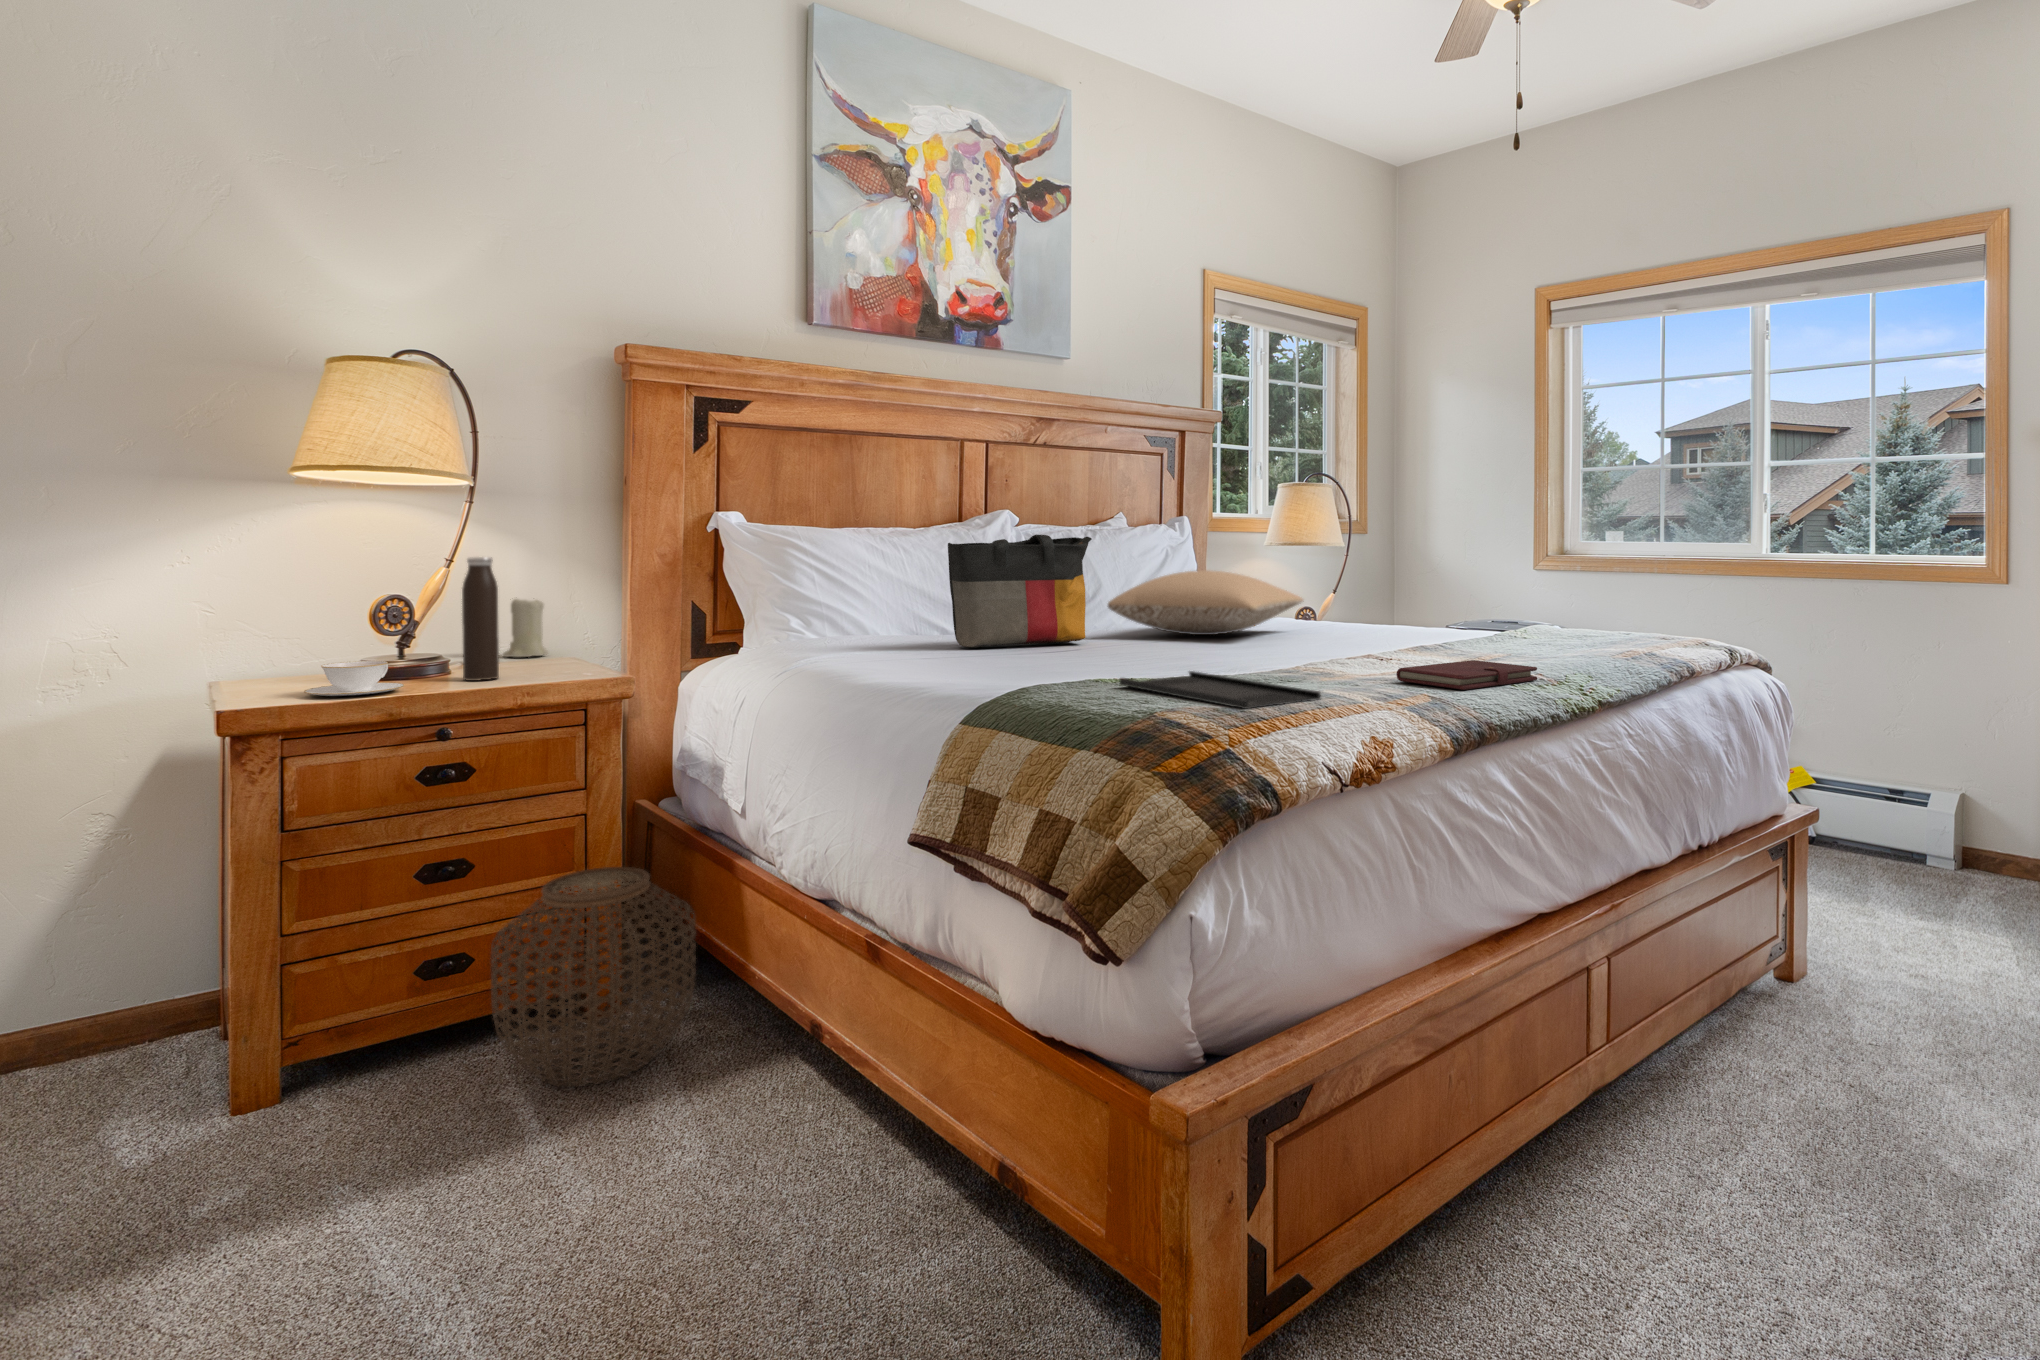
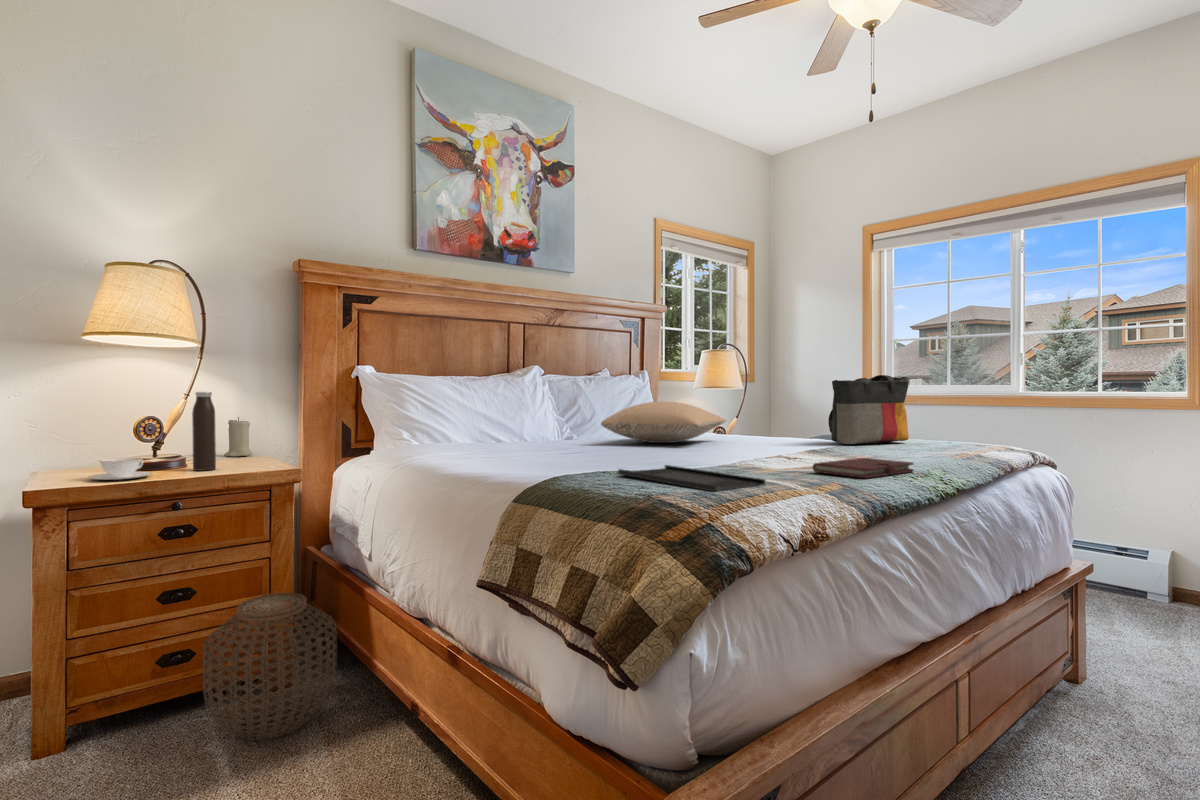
tote bag: present [948,534,1092,647] -> present [828,375,909,444]

